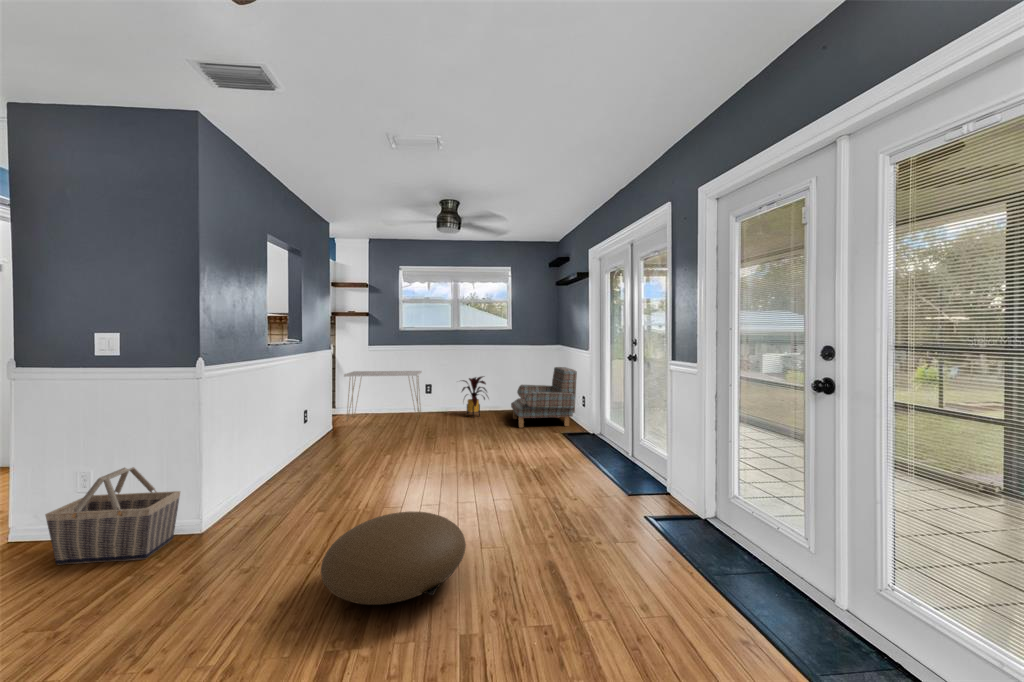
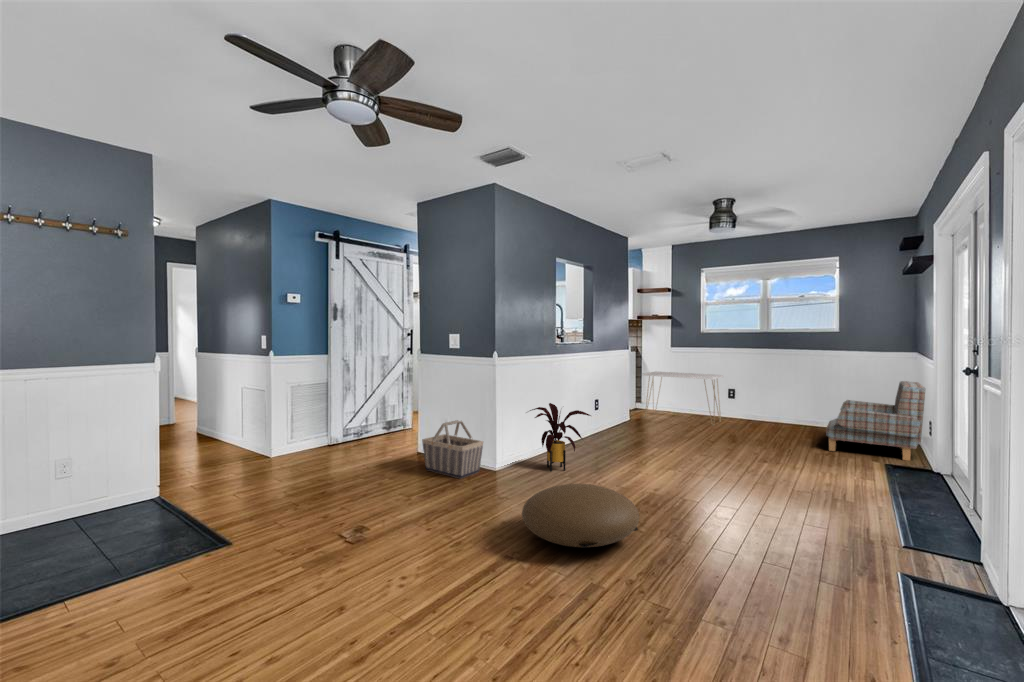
house plant: present [462,376,488,416] -> present [530,403,591,471]

